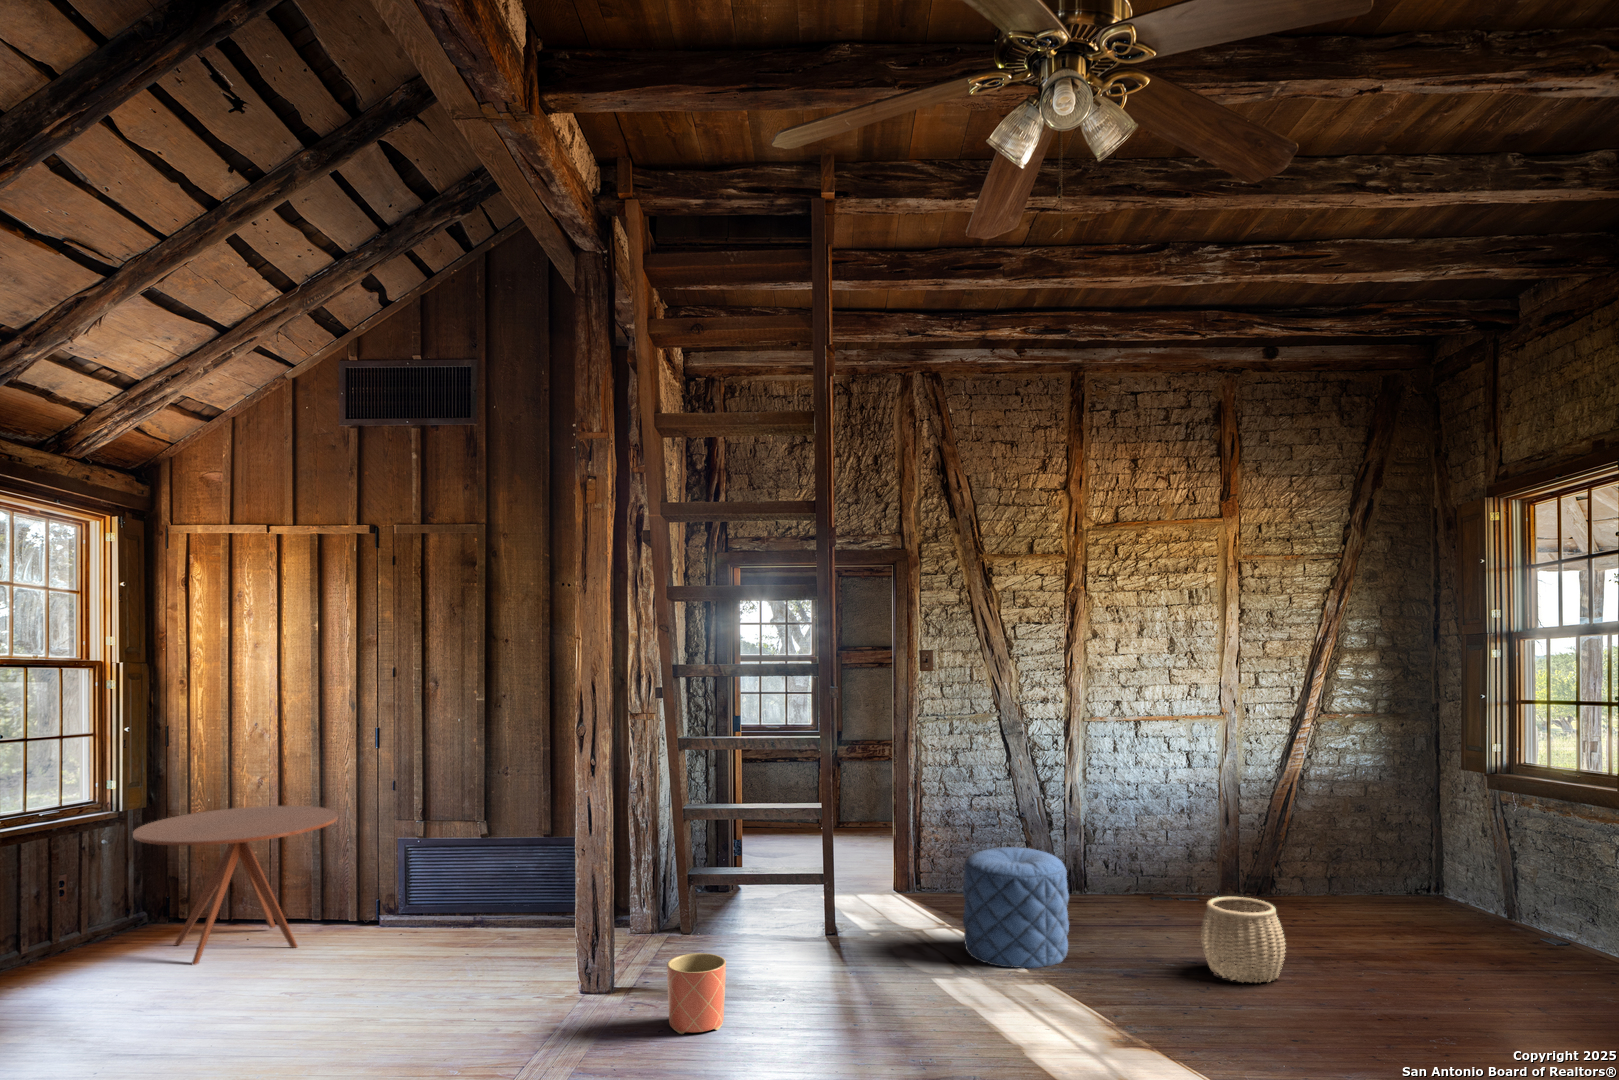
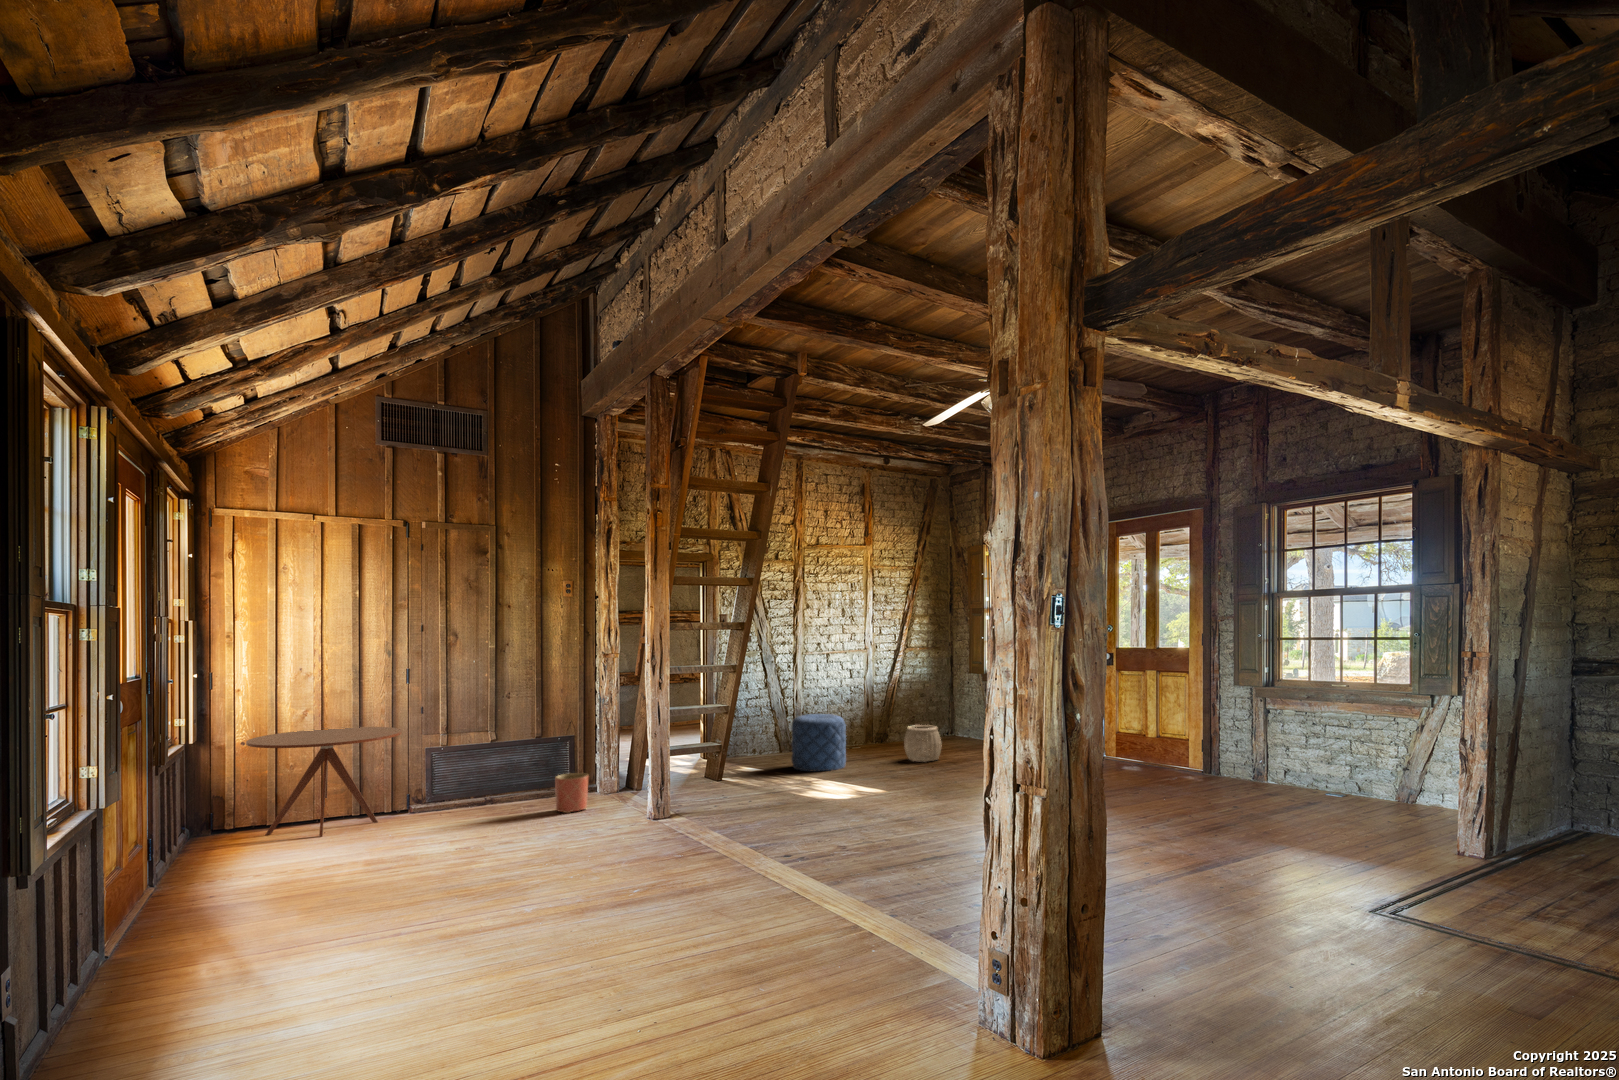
planter: present [667,953,726,1034] -> present [555,773,588,813]

